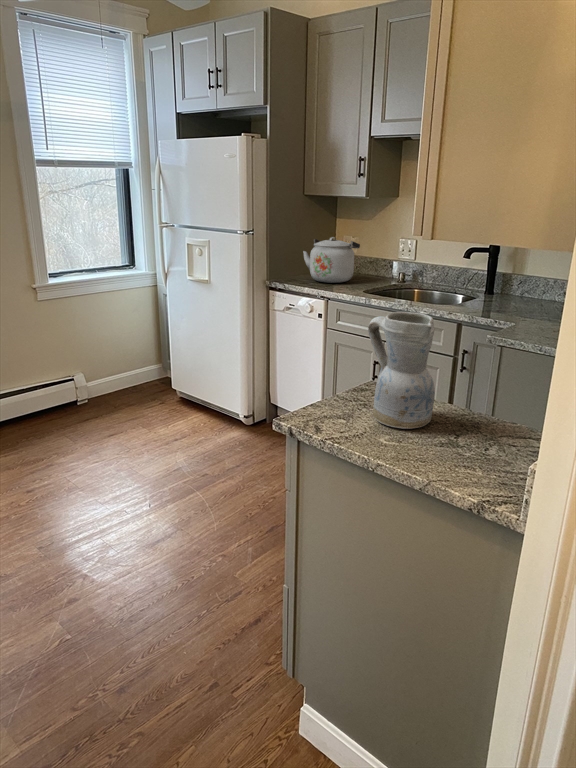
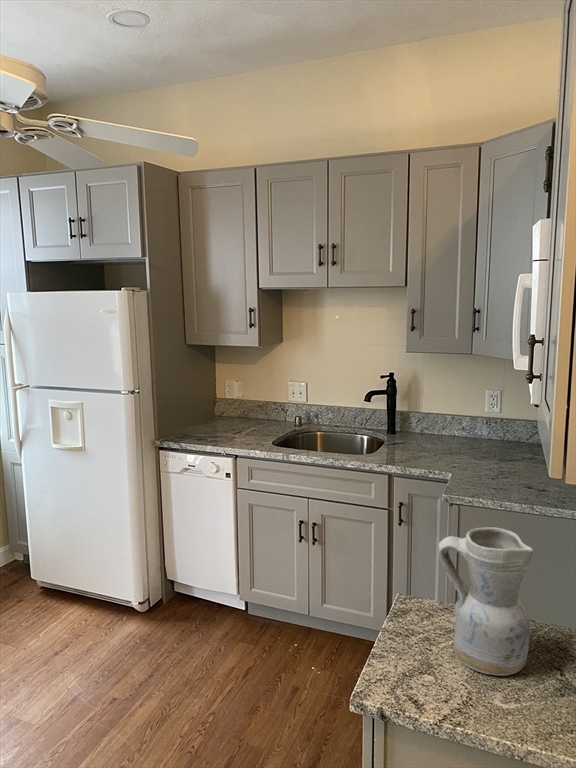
kettle: present [303,237,360,283] -> none [192,387,252,436]

